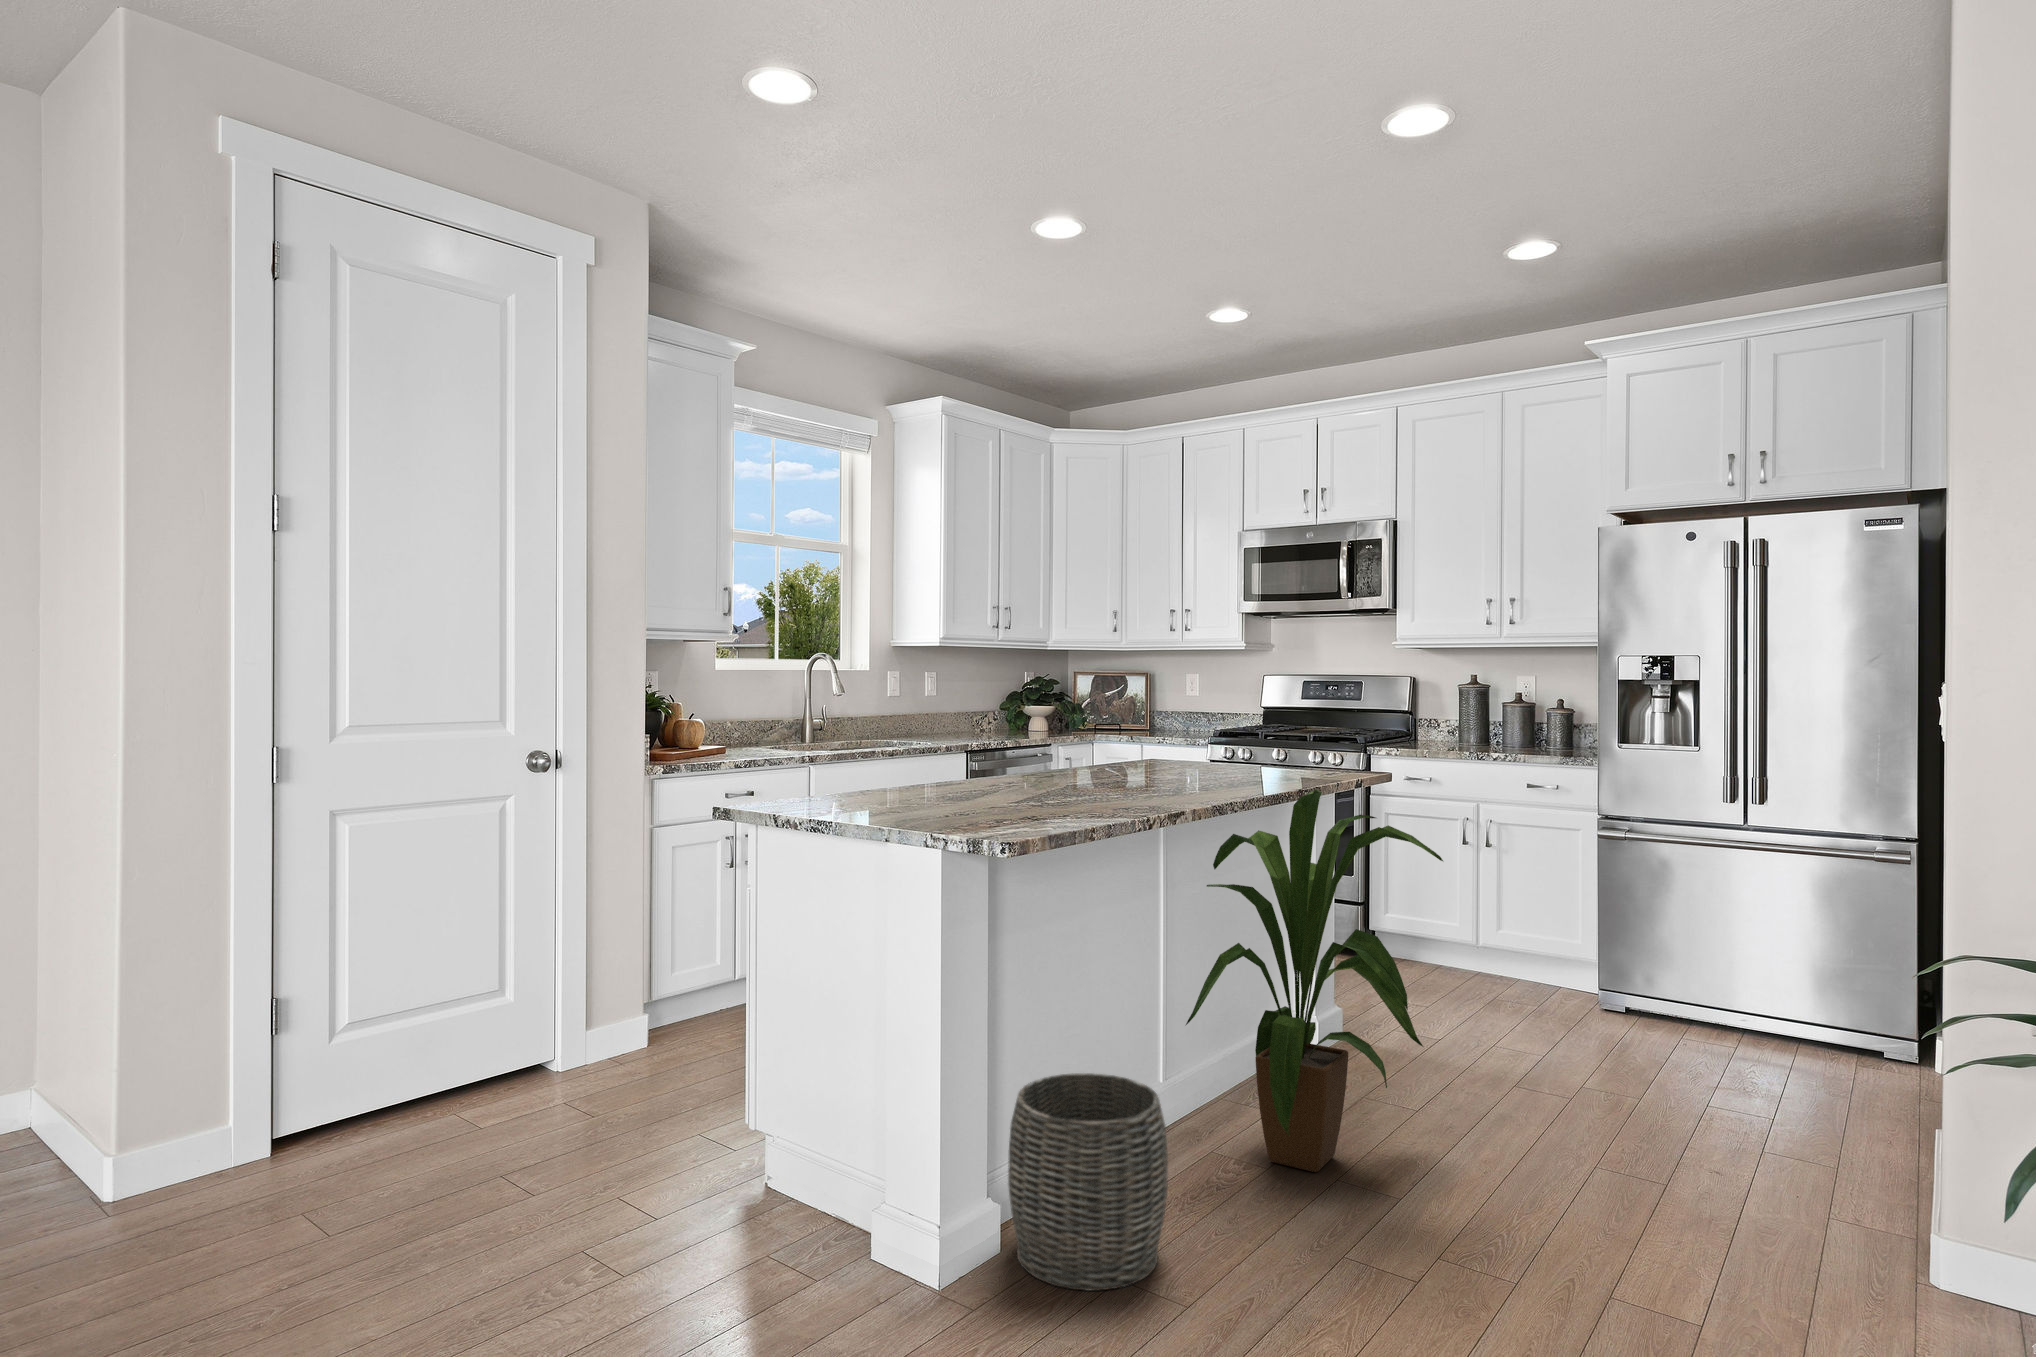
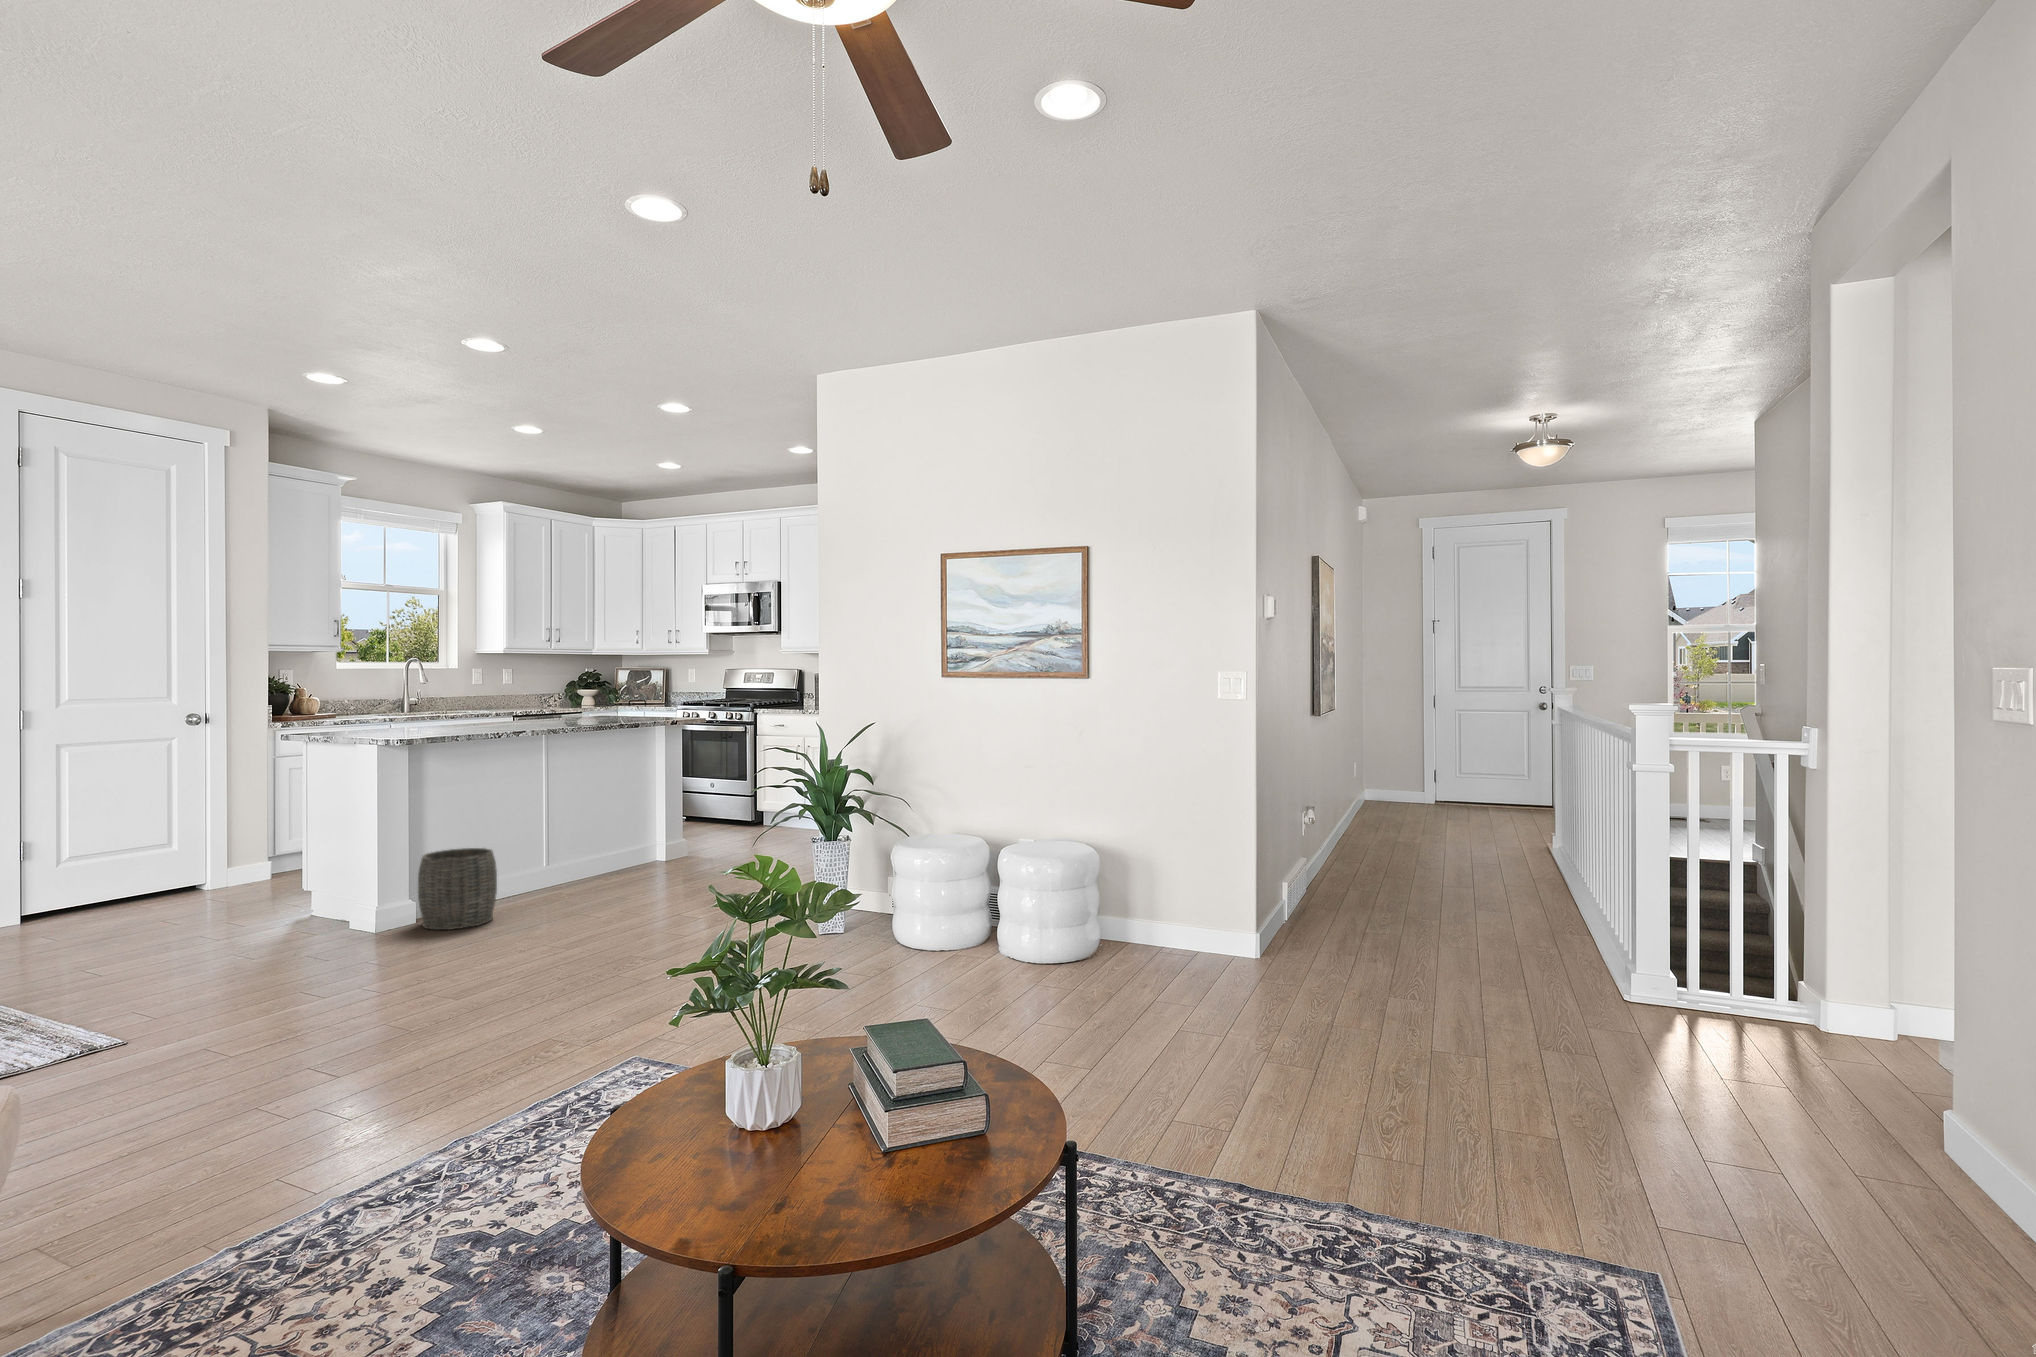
house plant: present [1186,790,1443,1172] -> none [537,720,667,896]

